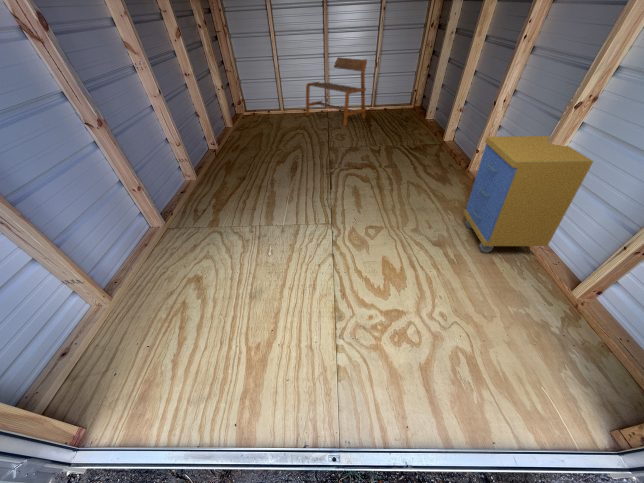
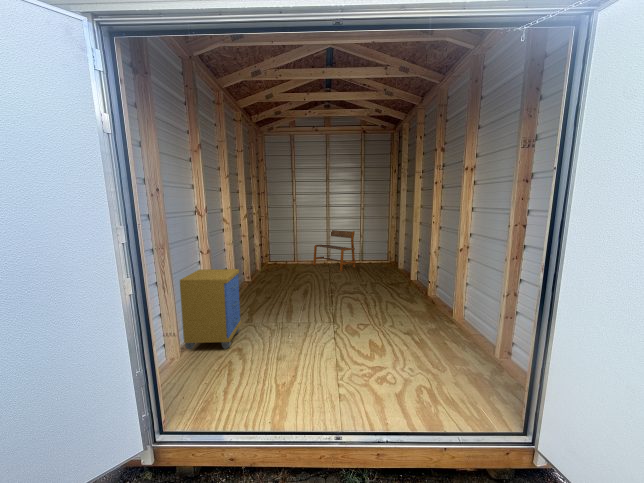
storage cabinet: present [464,136,593,254] -> present [180,269,241,349]

